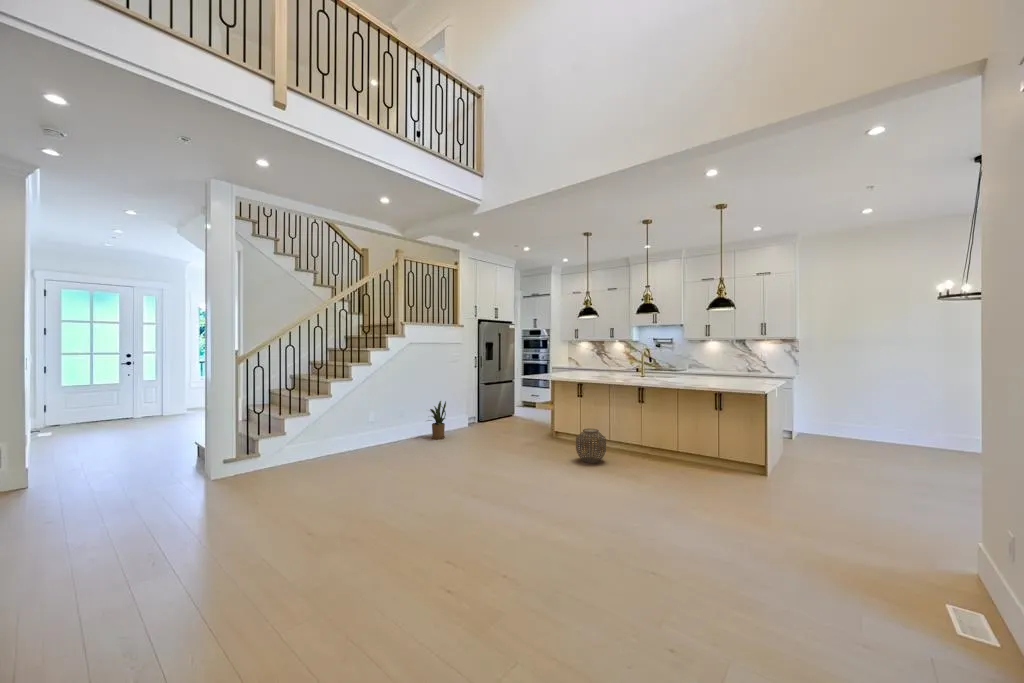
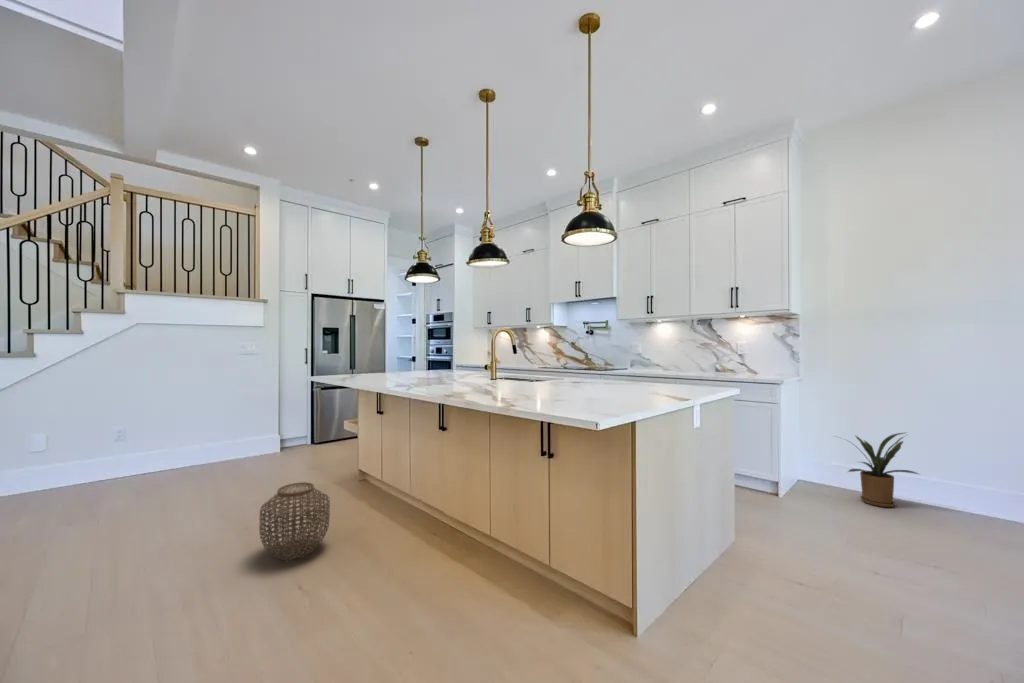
house plant: present [430,401,446,439] -> present [849,433,918,507]

